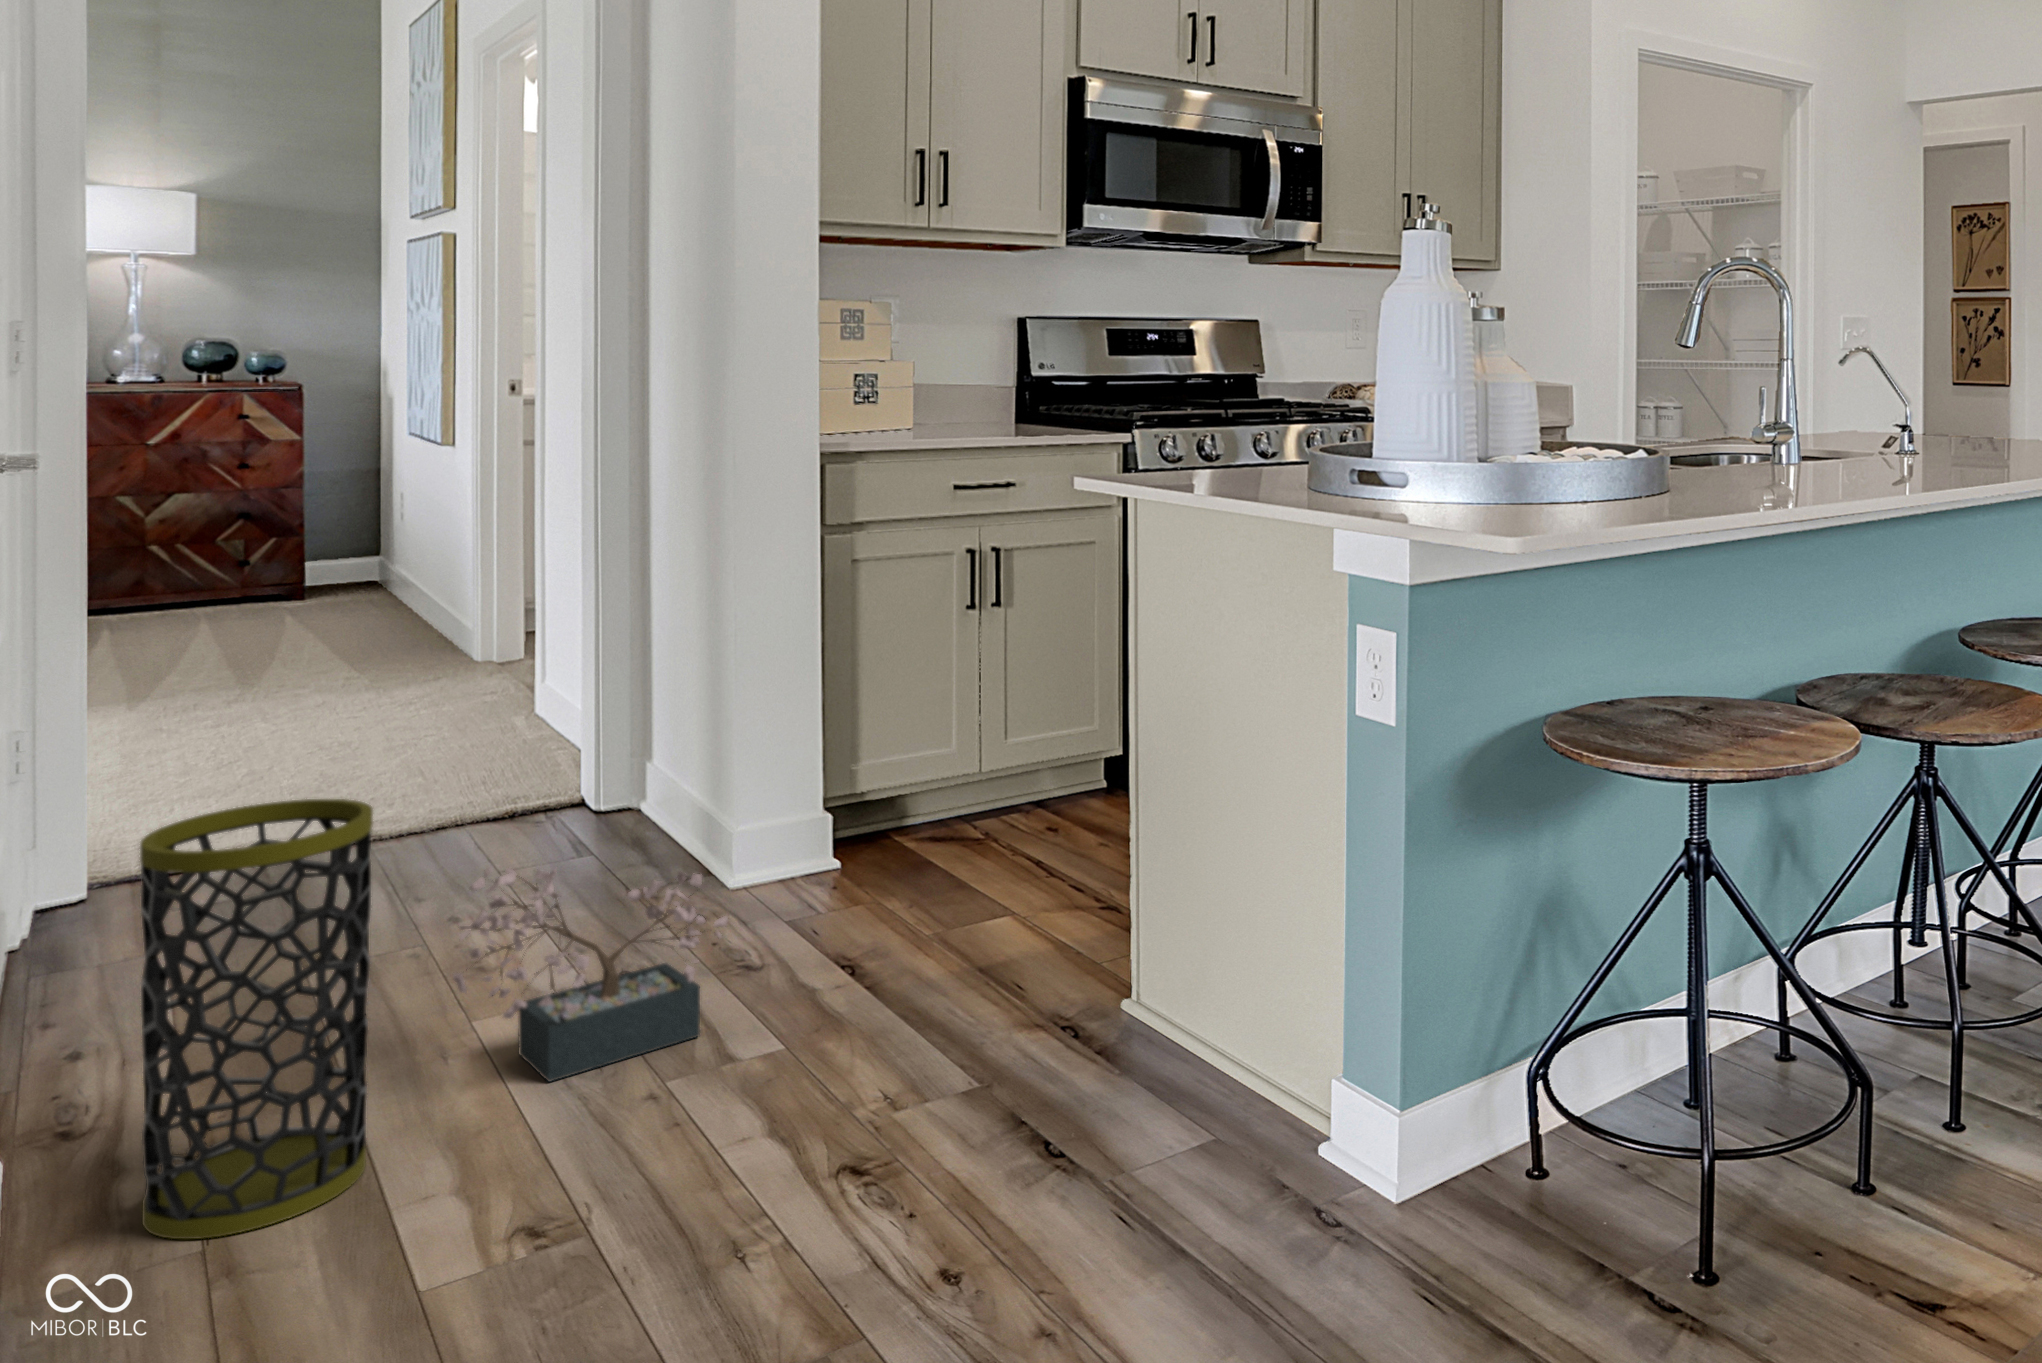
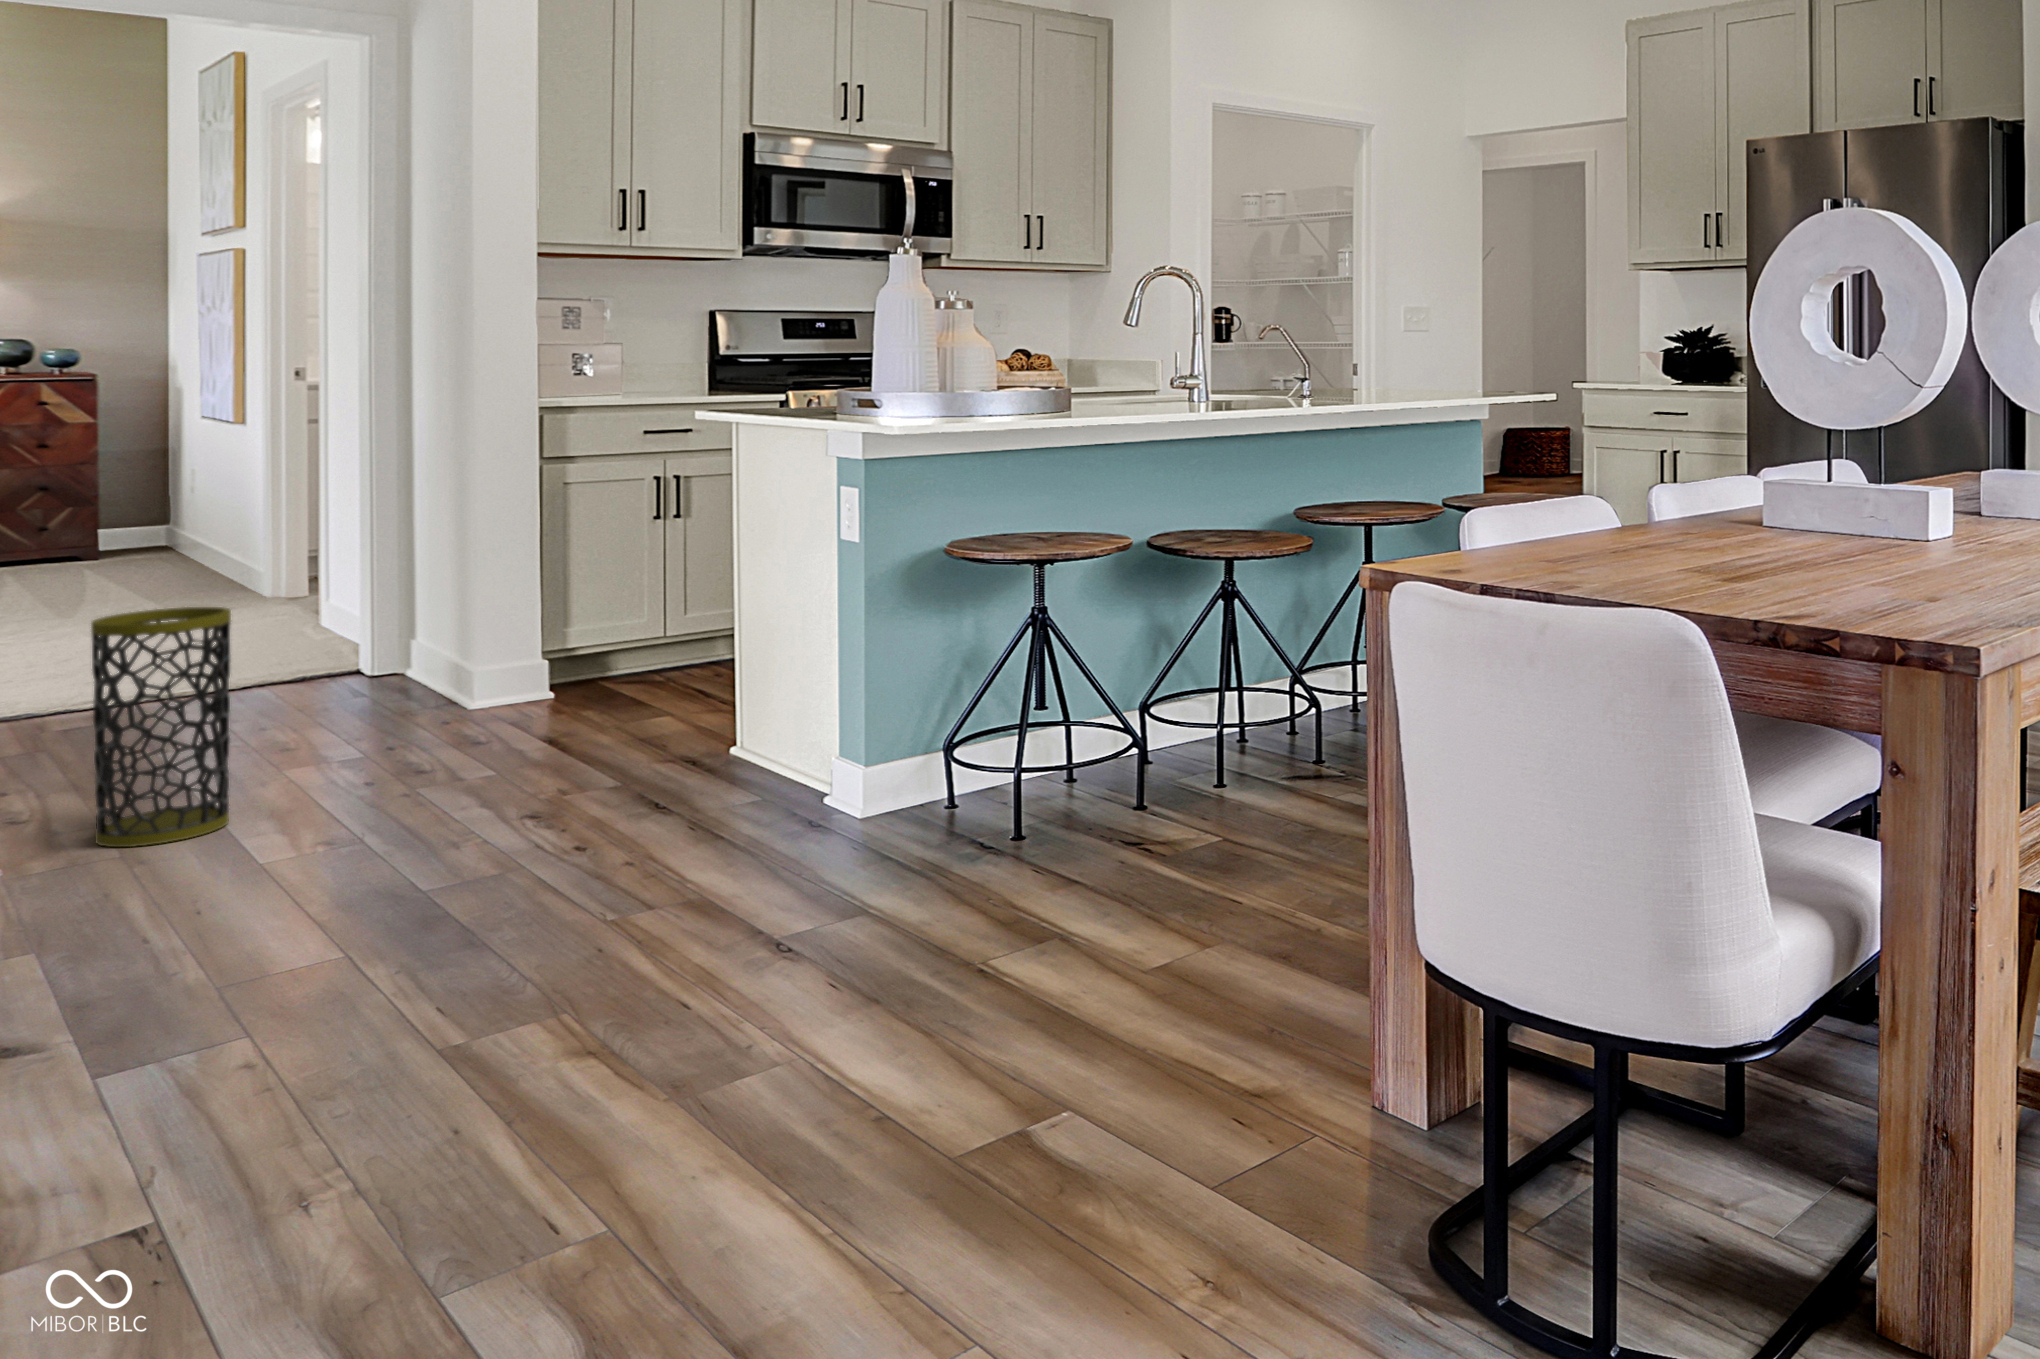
decorative plant: present [453,867,728,1082] -> none [279,660,463,790]

